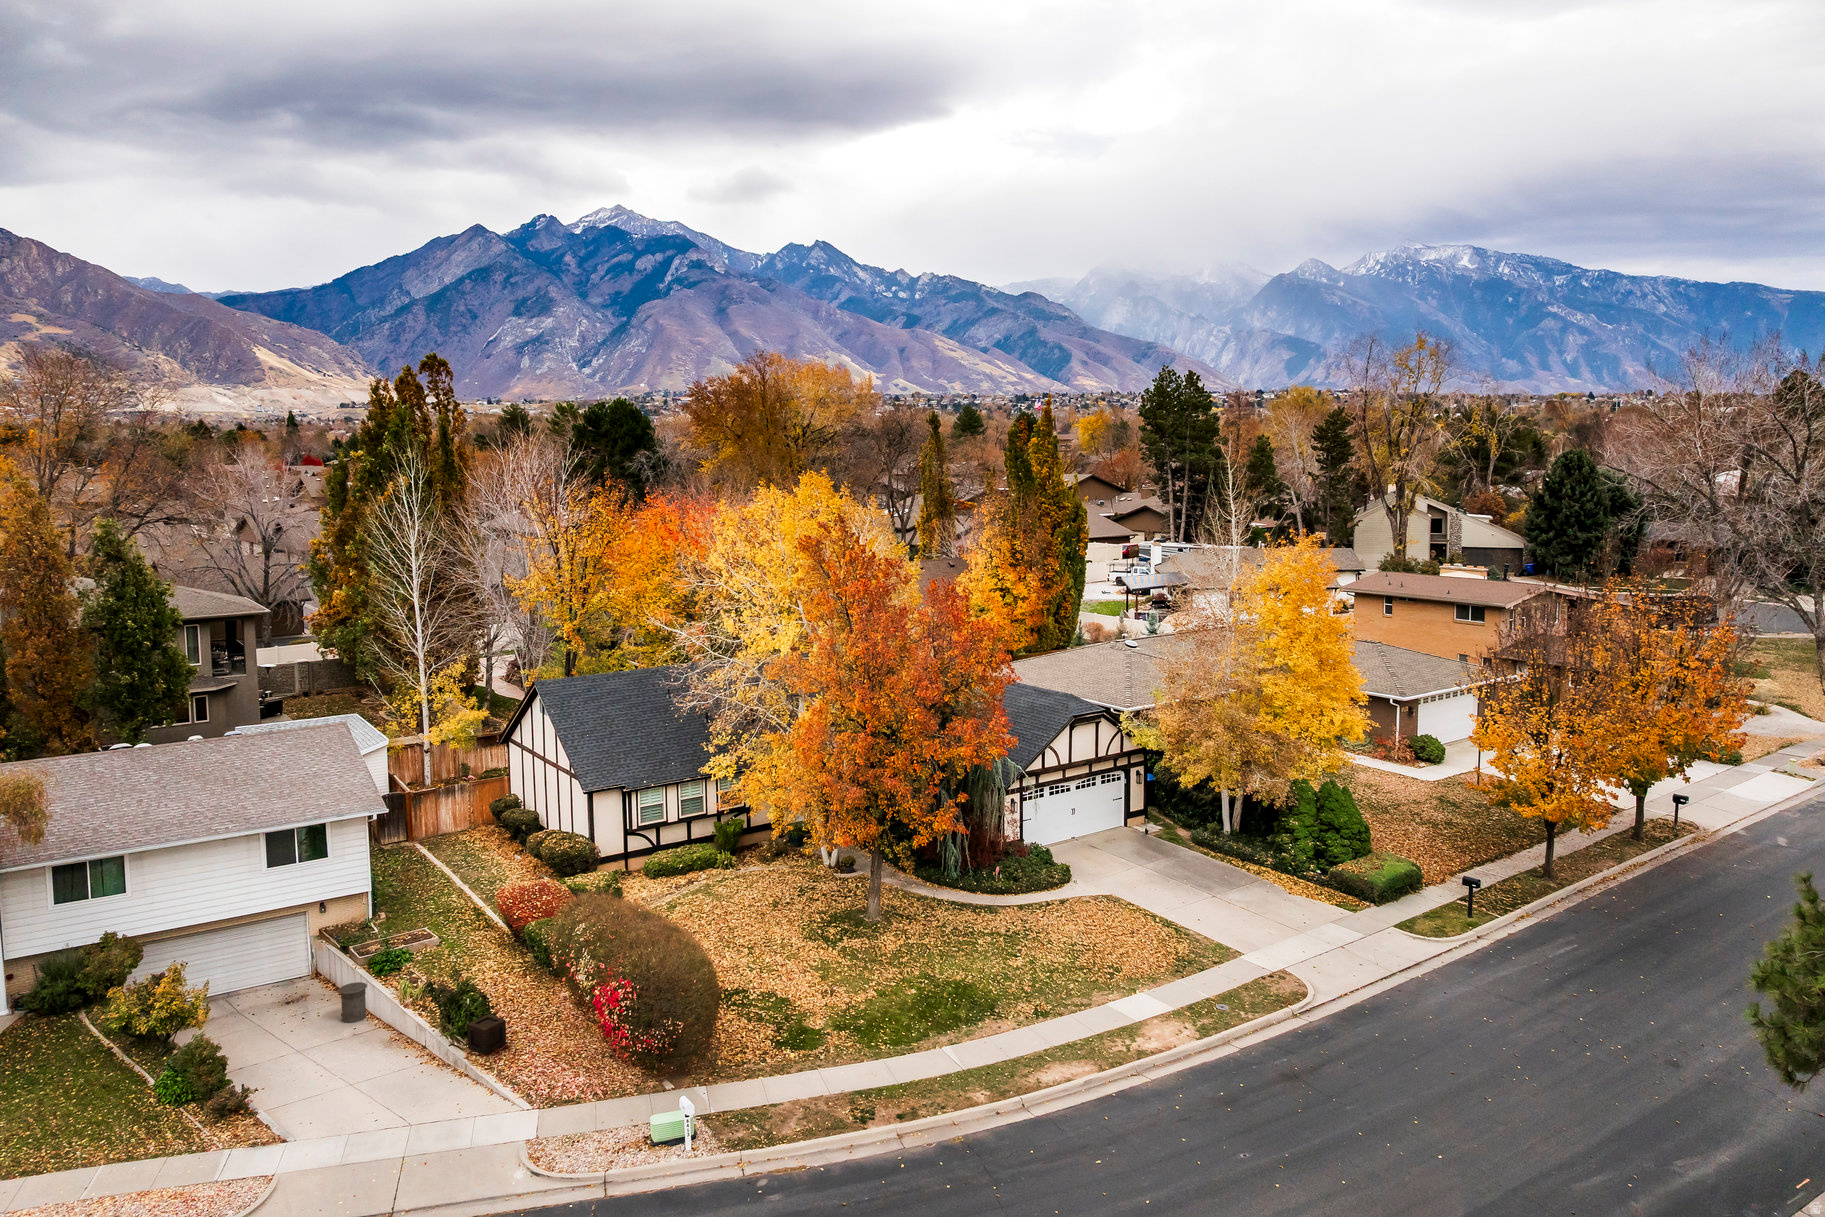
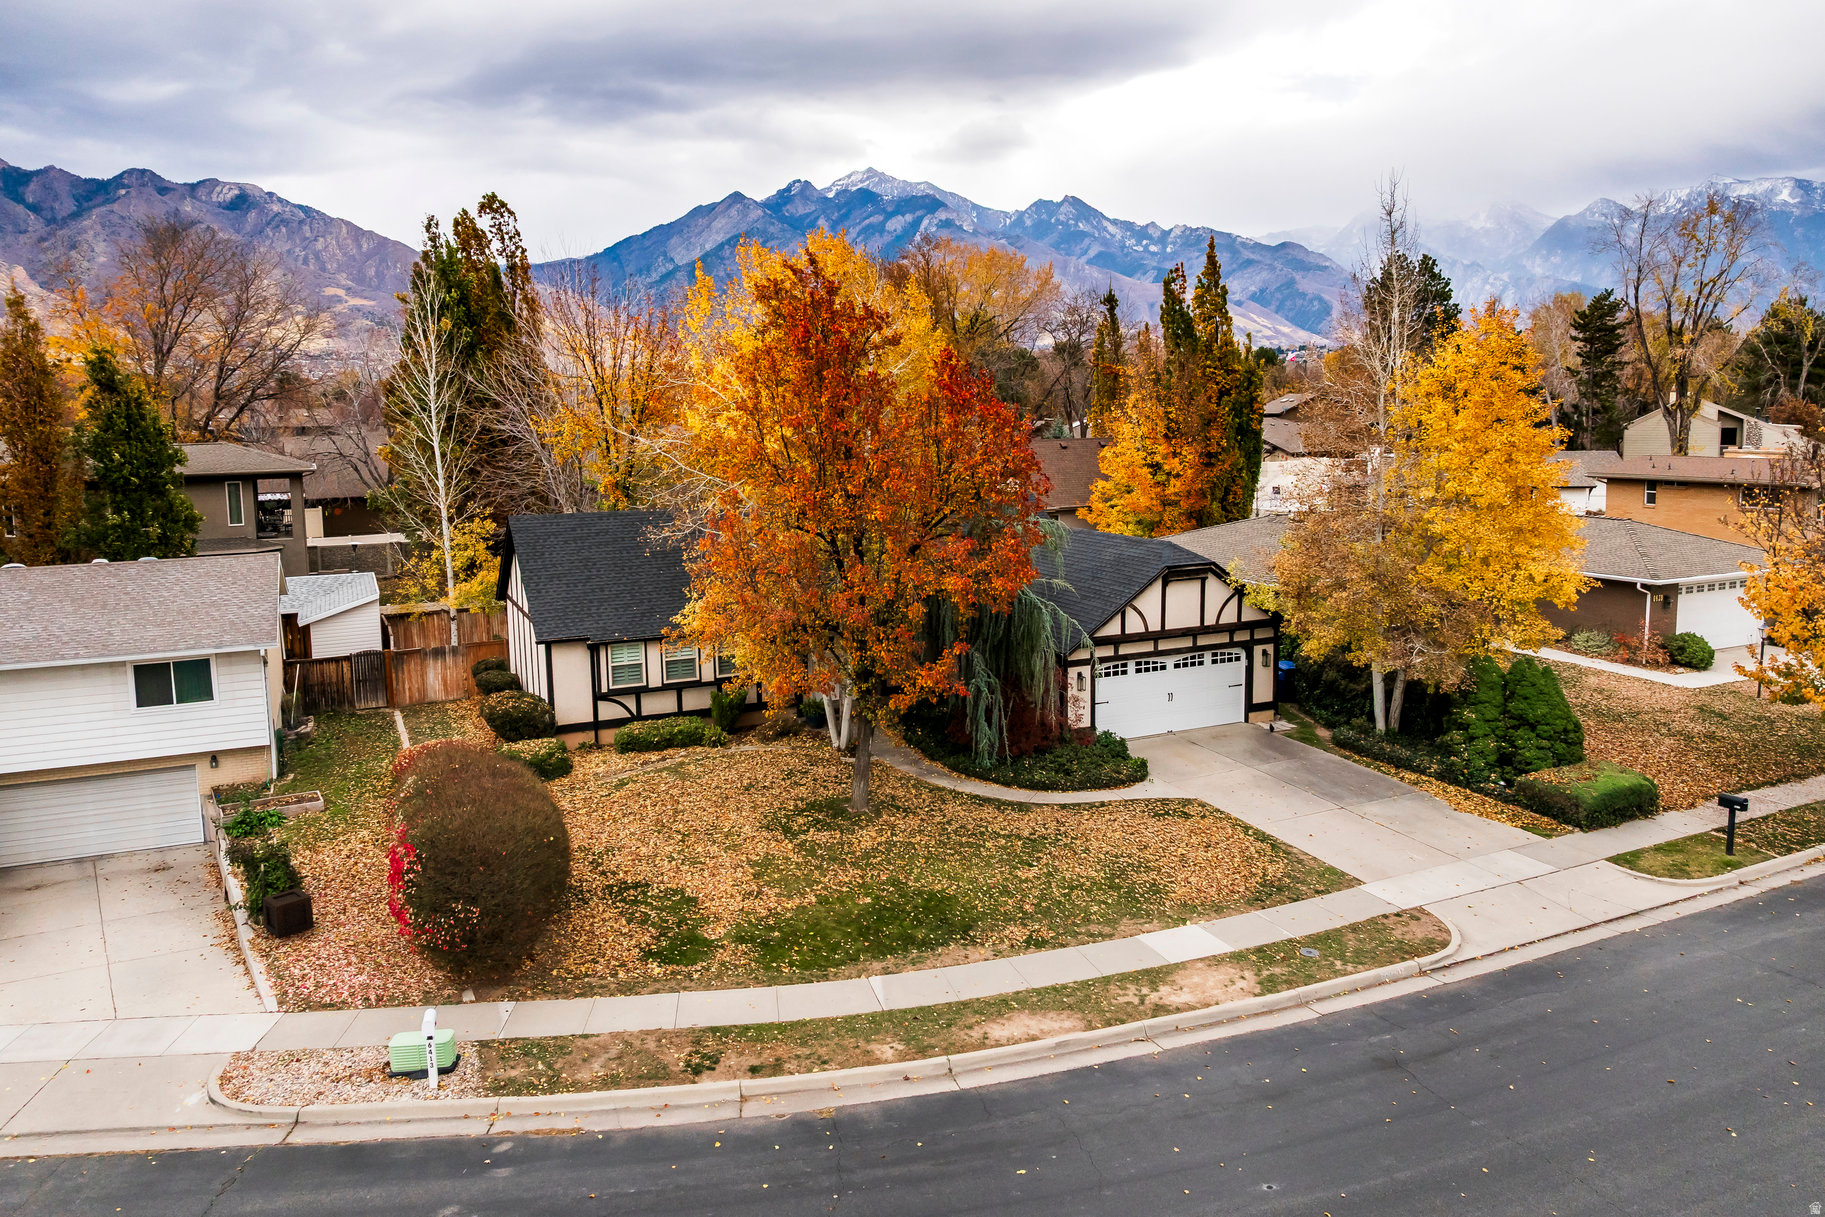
trash can: present [339,982,367,1023] -> none [172,844,210,892]

